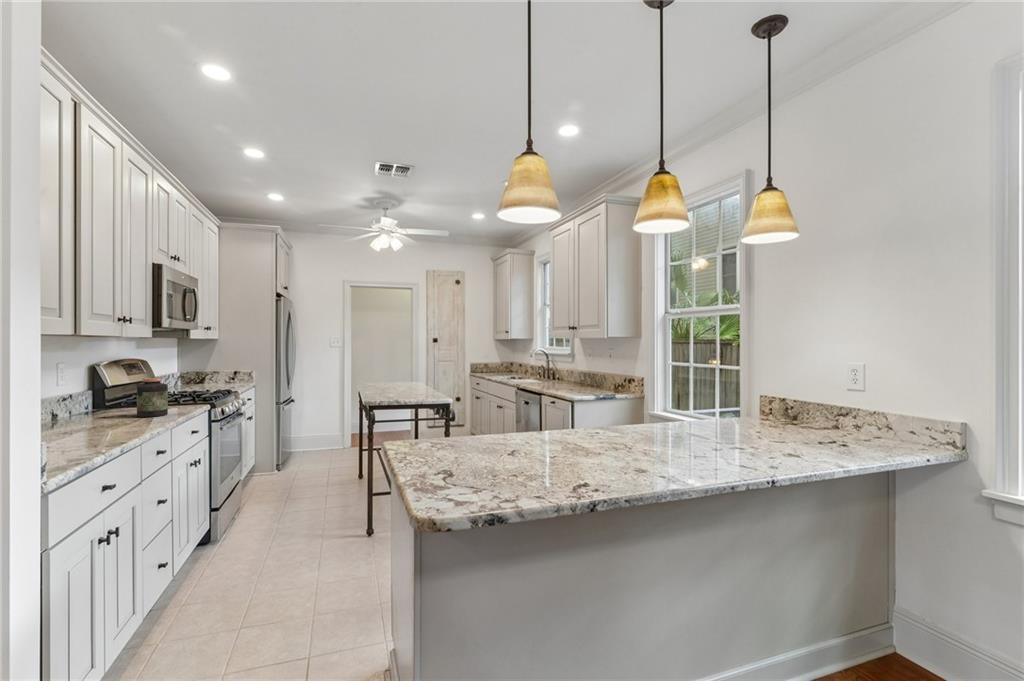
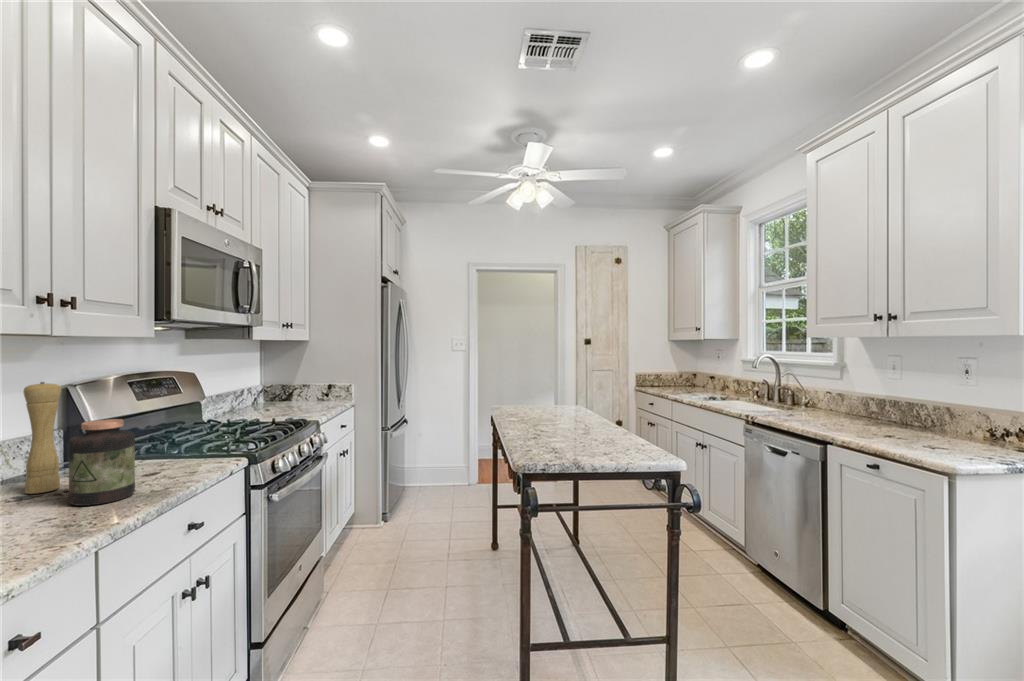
pepper mill: none [101,360,120,416] -> present [24,382,61,494]

